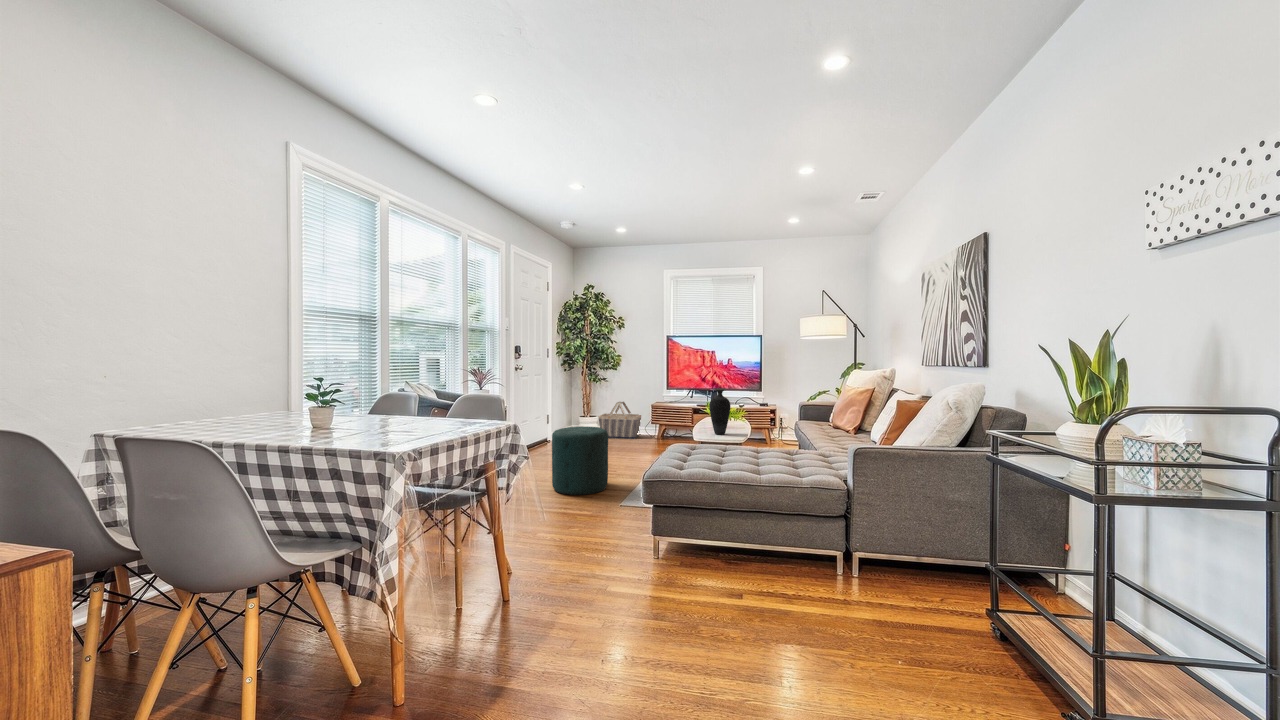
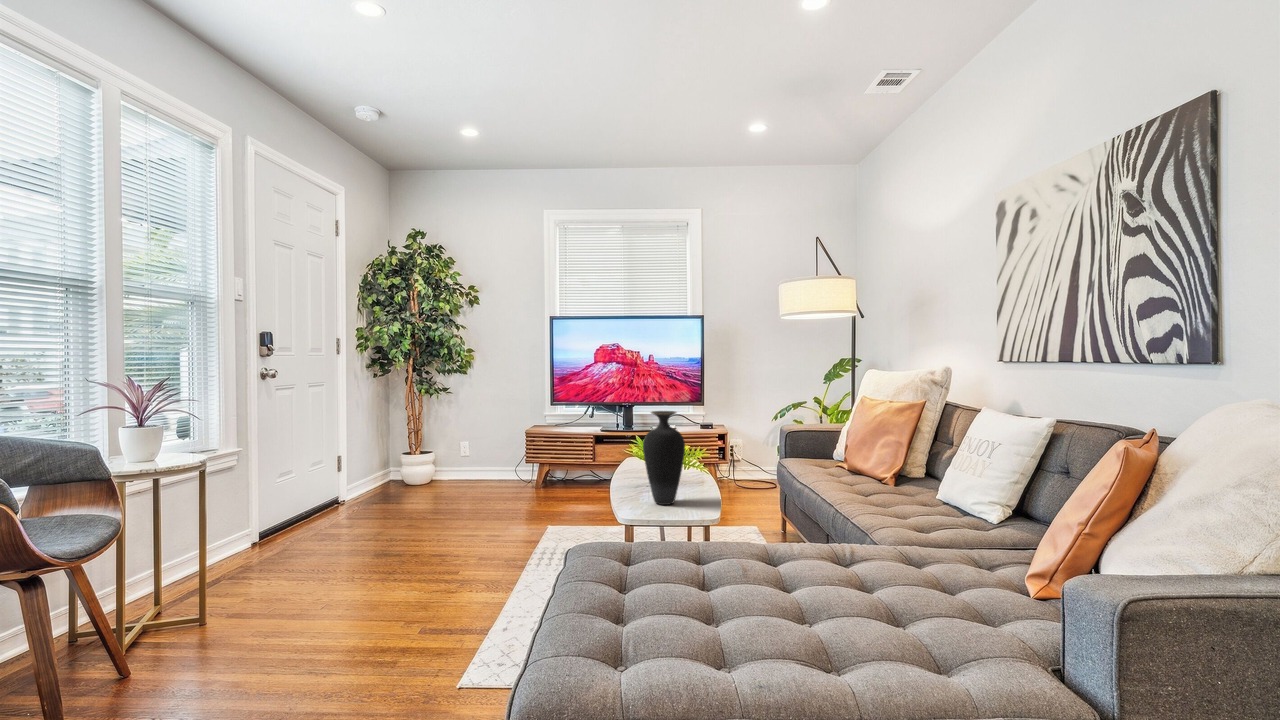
basket: present [598,402,641,439] -> none [435,425,510,489]
ottoman: present [552,426,608,495] -> none [283,501,426,681]

